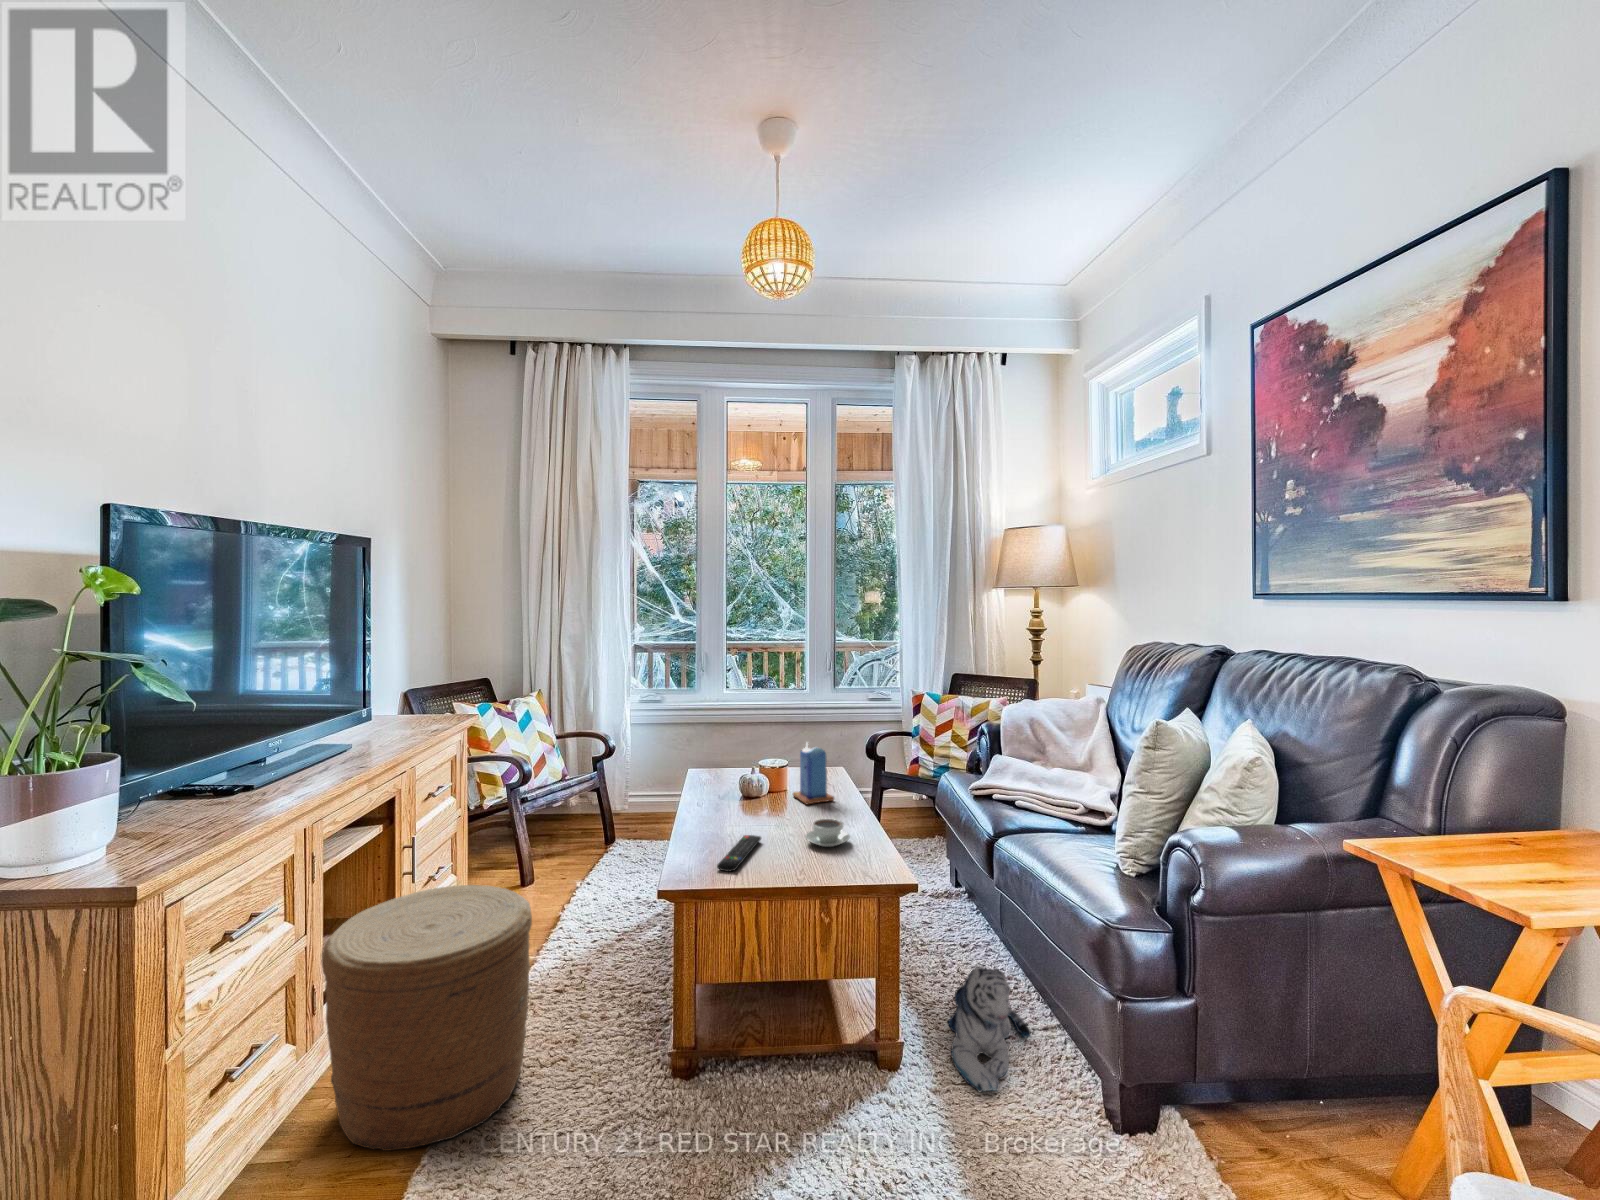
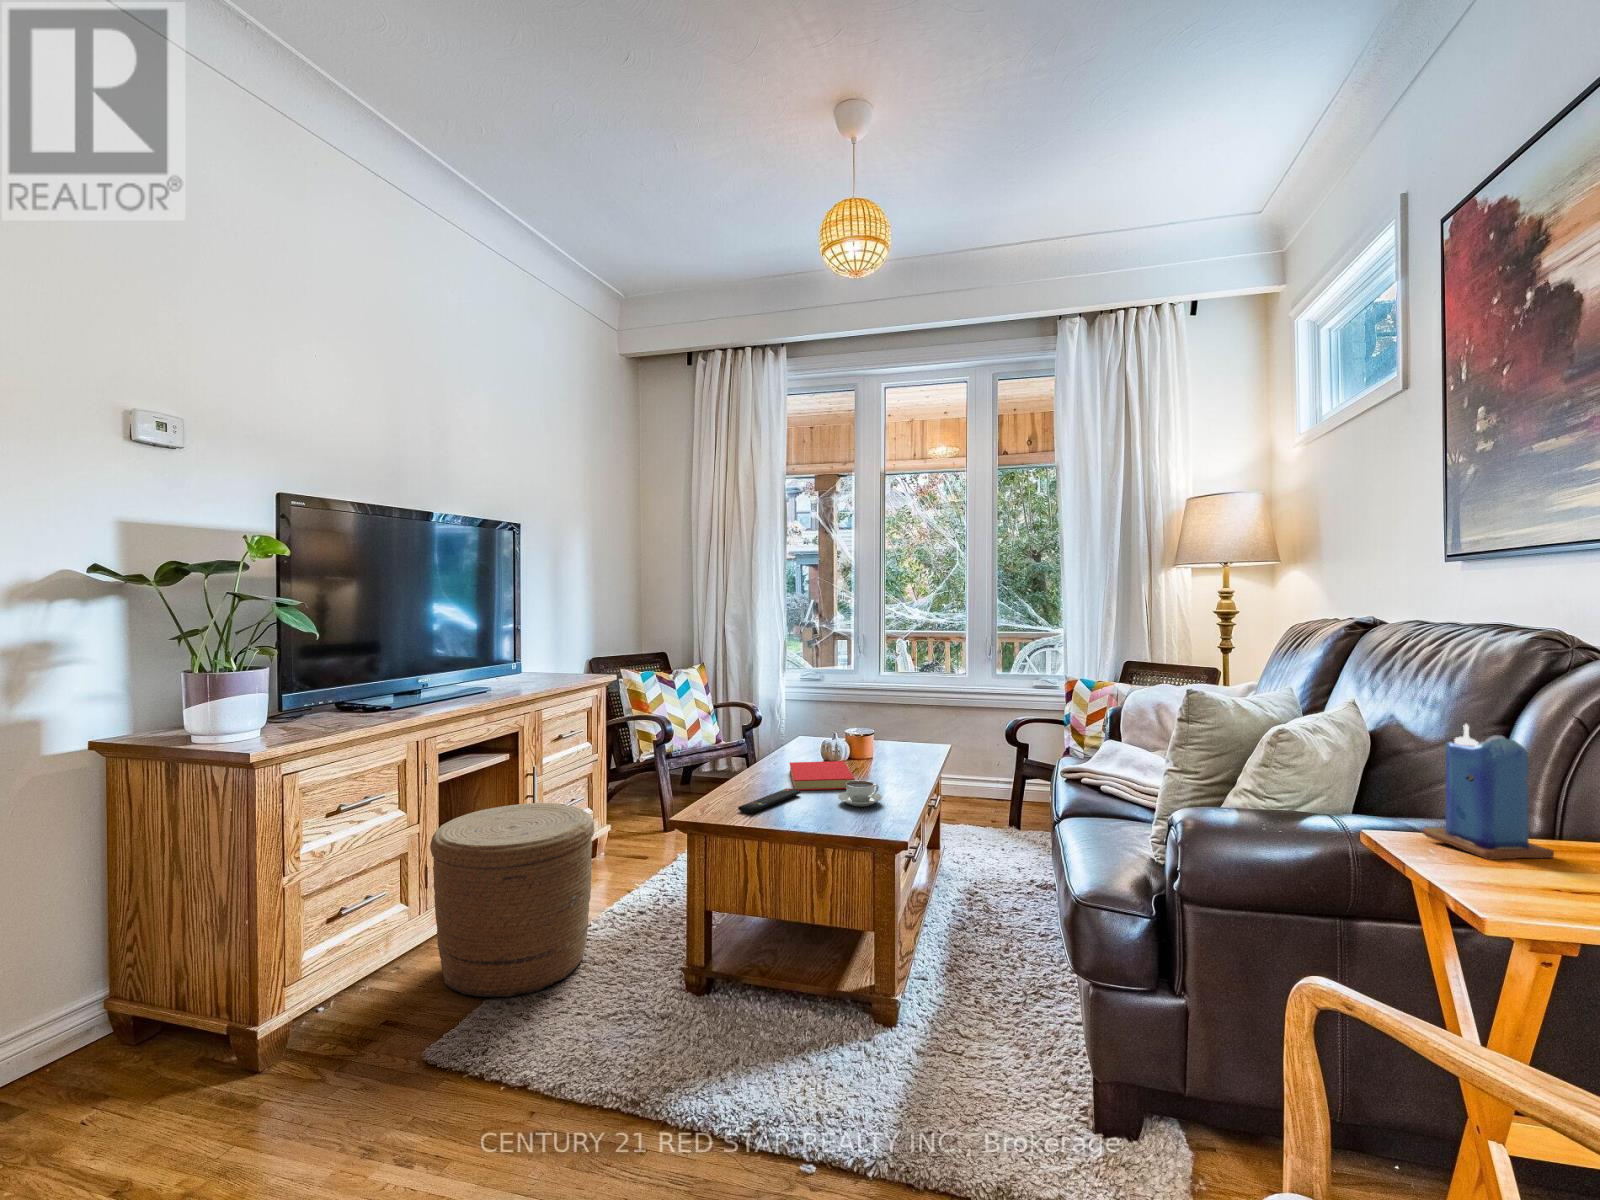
candle: present [793,743,834,804] -> present [1423,724,1554,860]
book: none [721,796,807,836] -> present [790,761,855,790]
plush toy: present [948,967,1031,1092] -> none [950,943,1053,1069]

